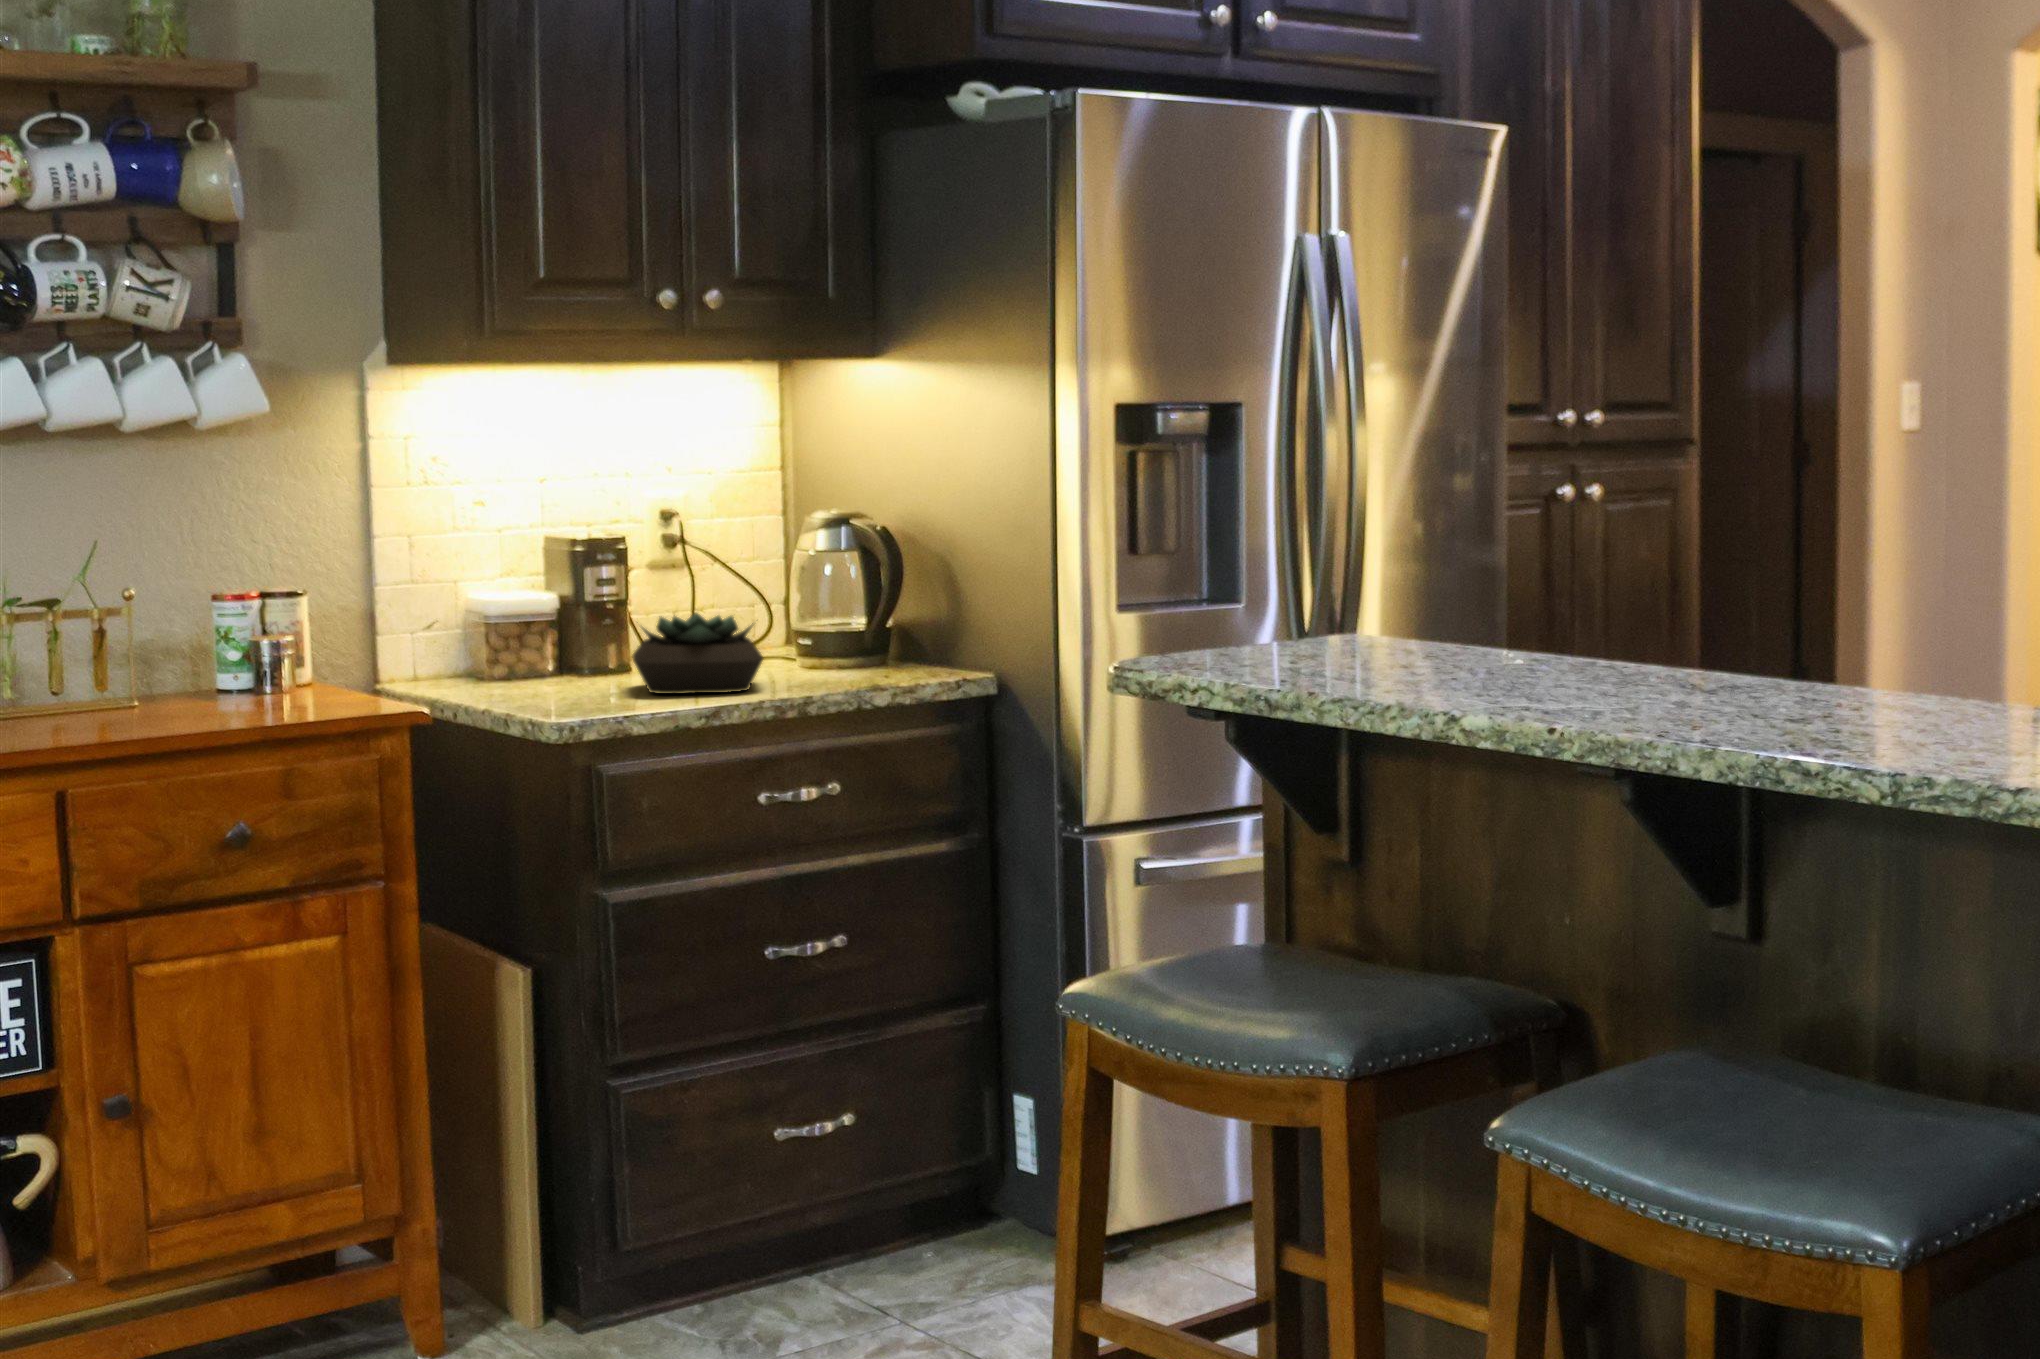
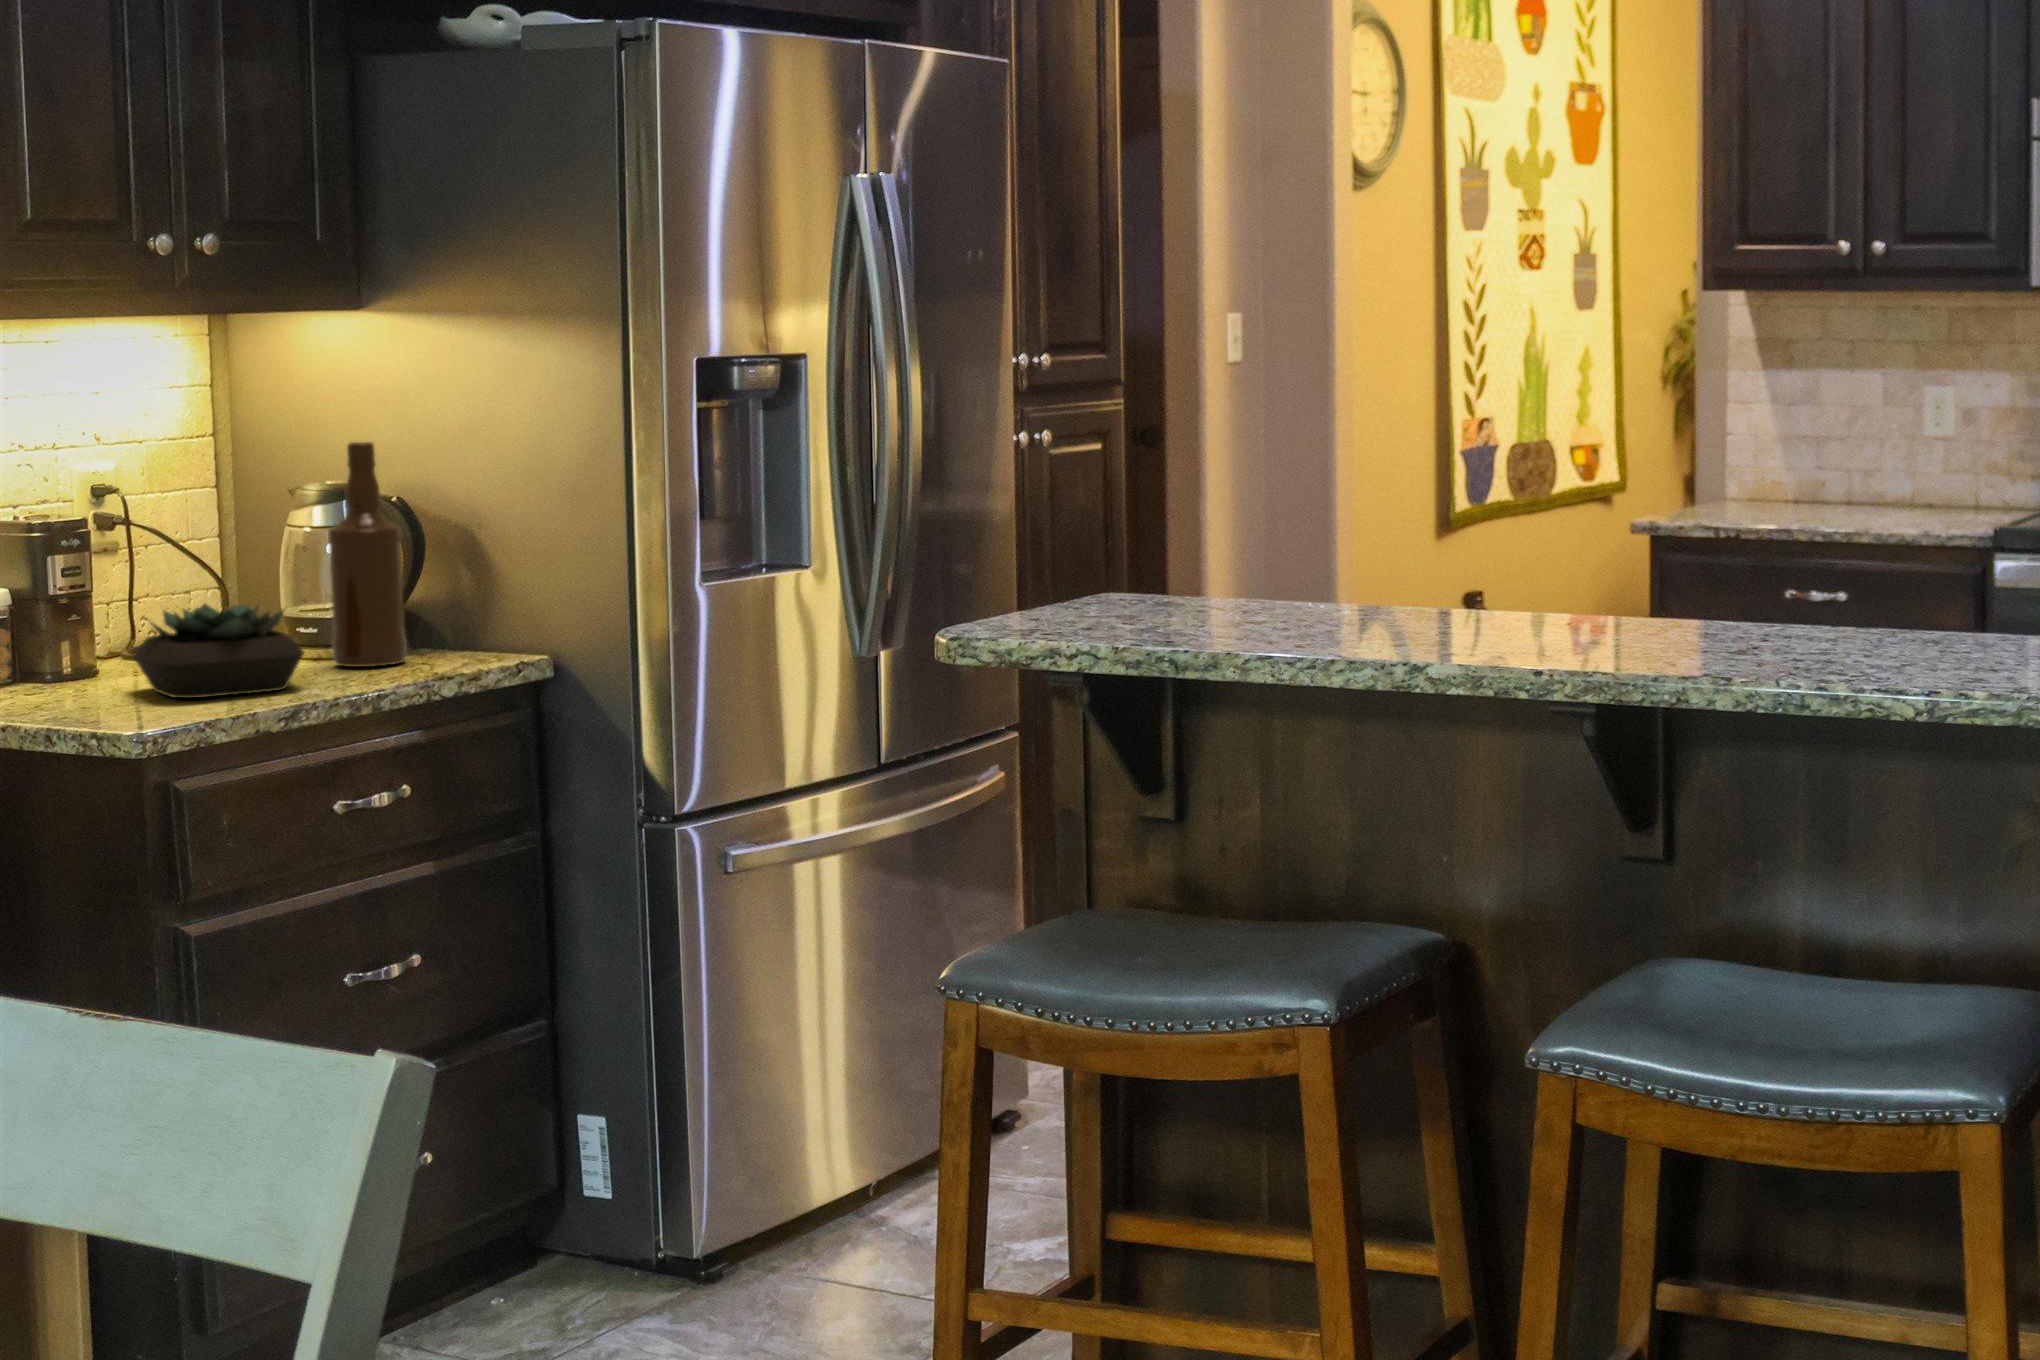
bottle: none [814,476,878,677] -> present [328,442,407,667]

